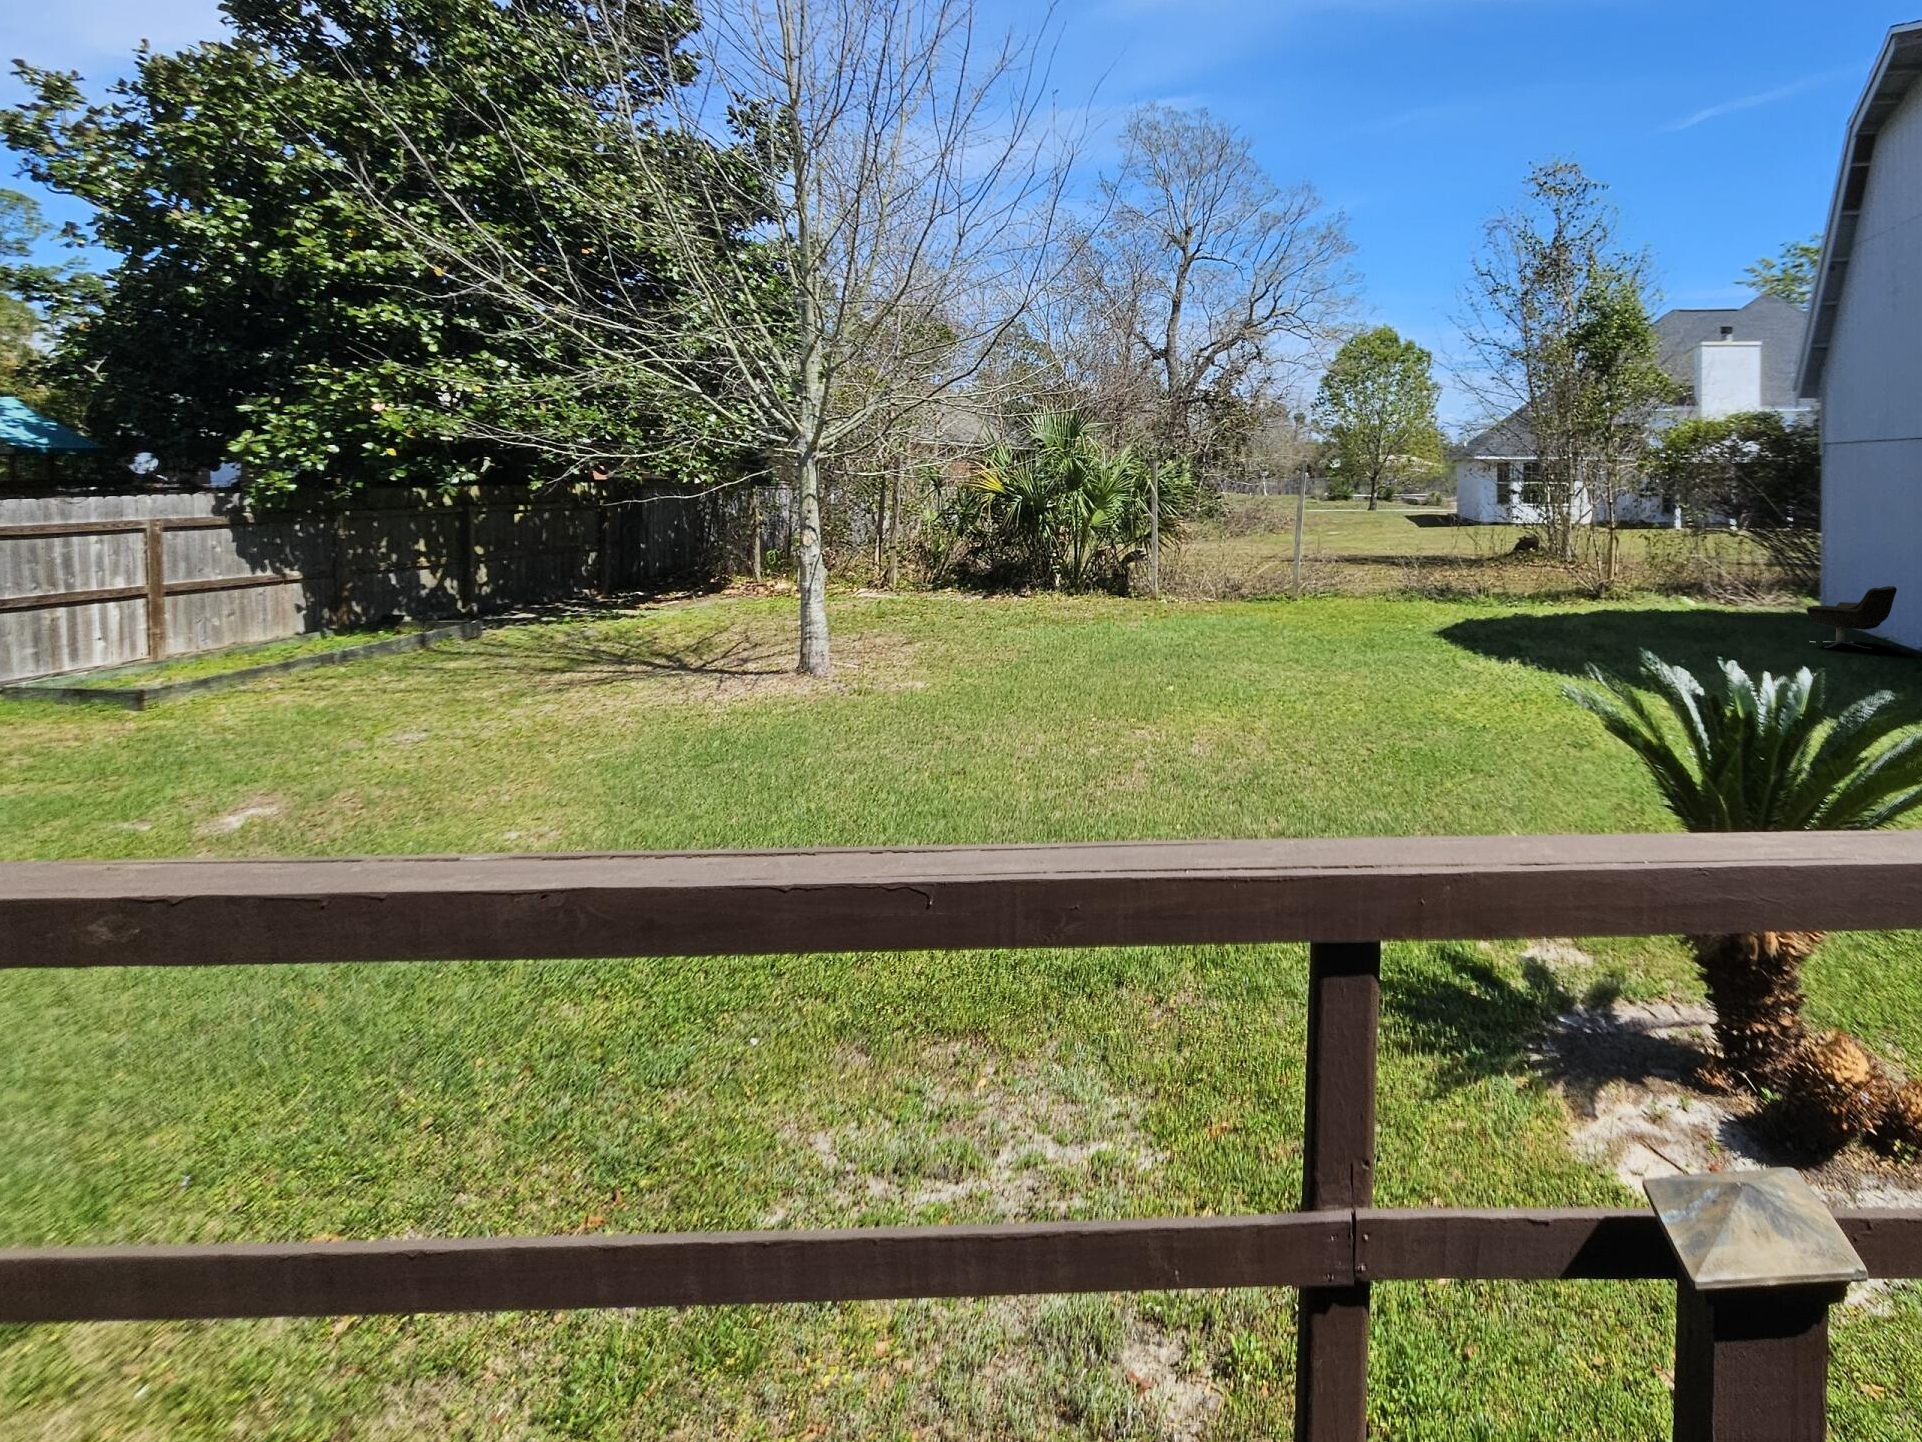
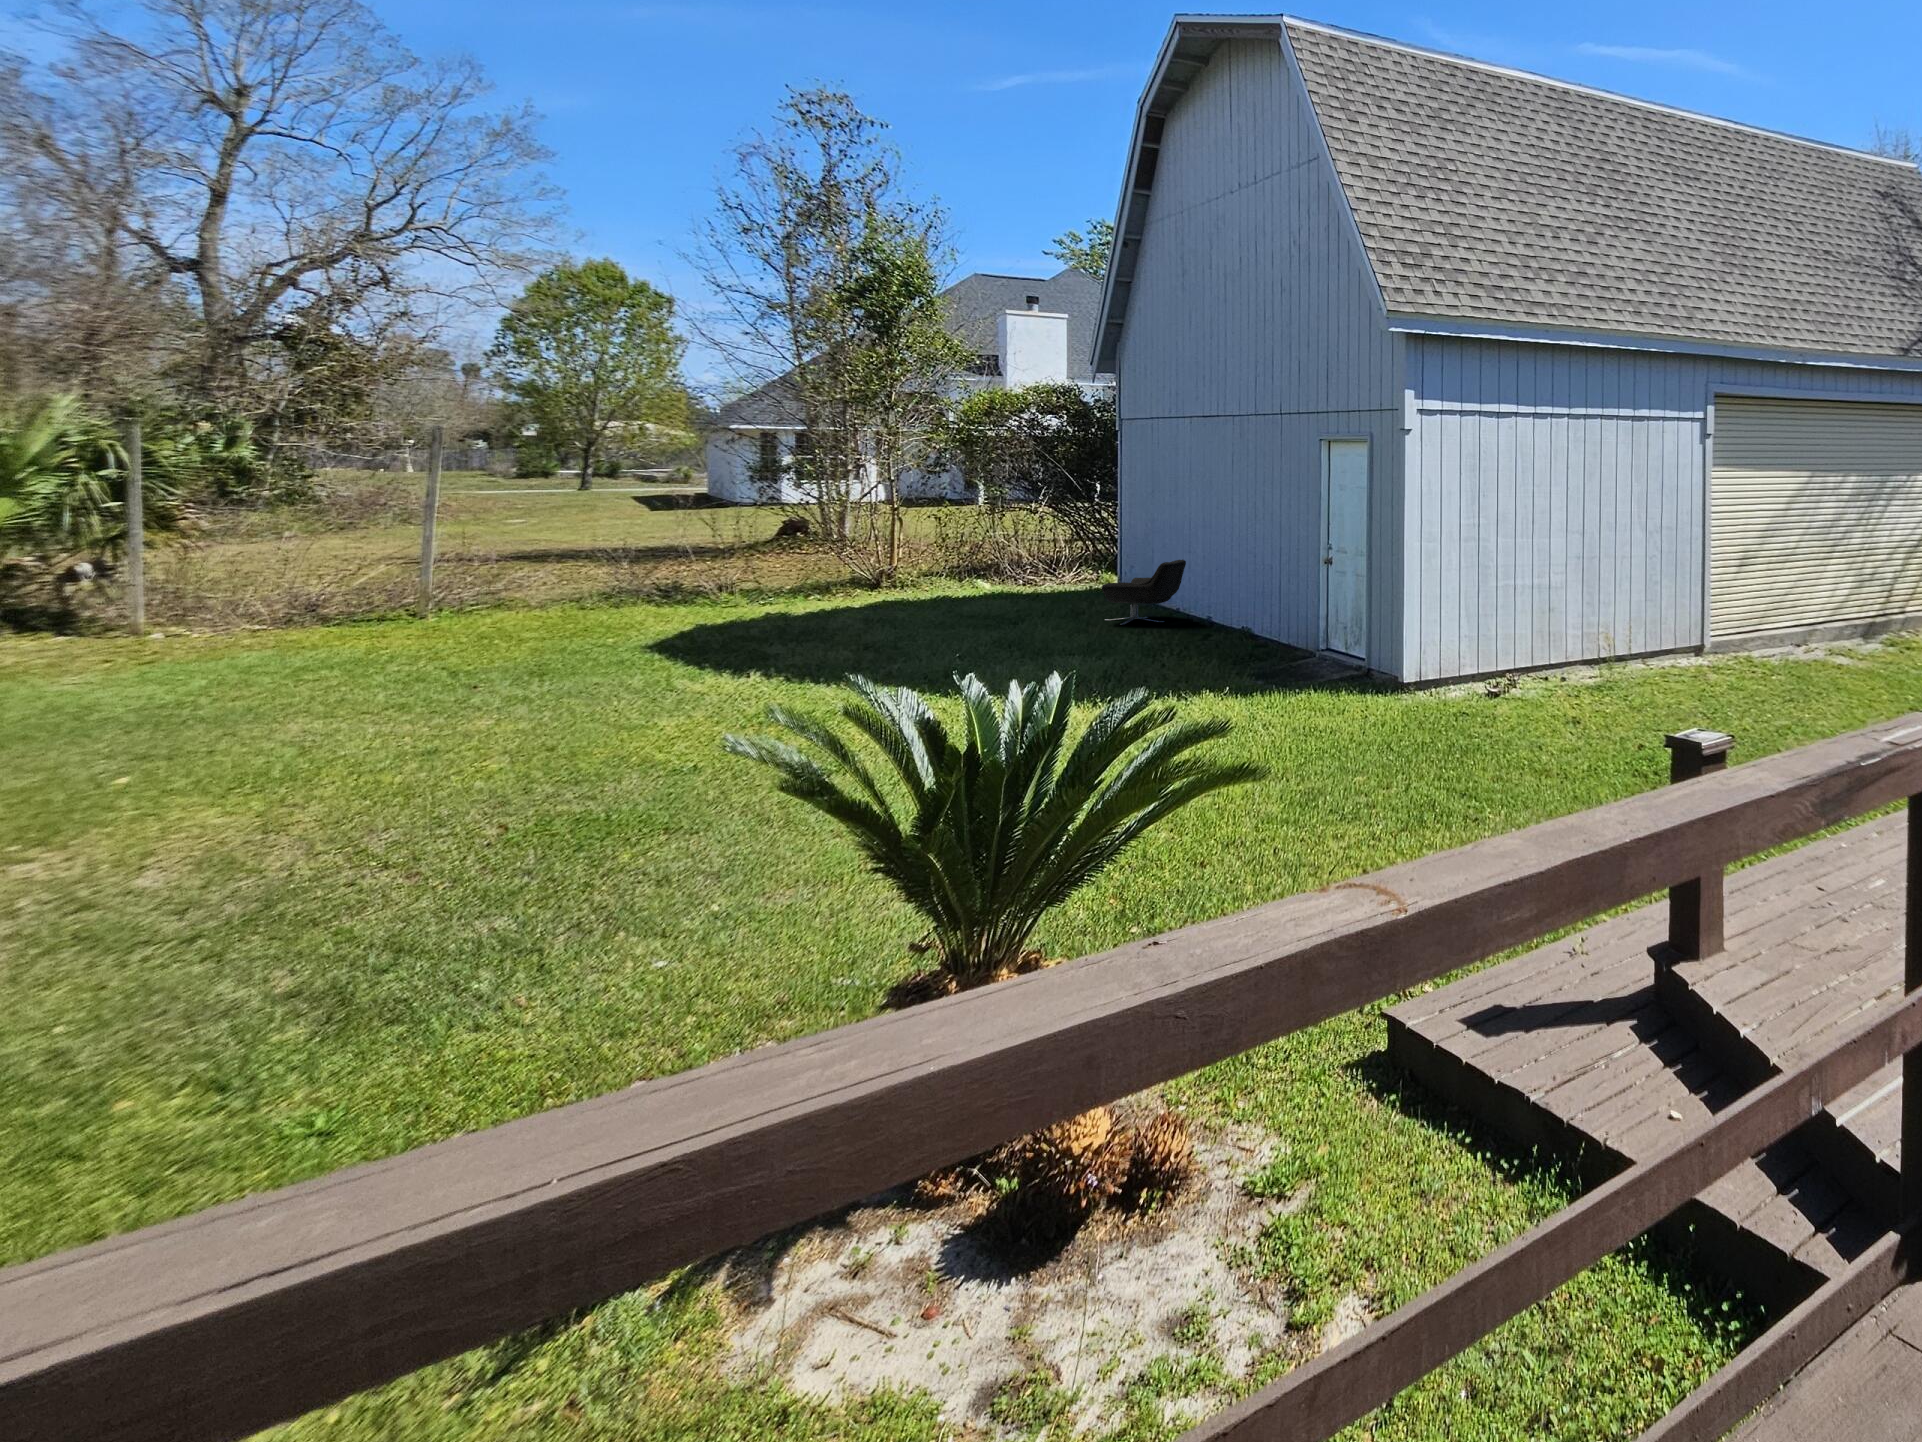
potted tree: present [1108,556,1129,595] -> none [29,563,92,633]

